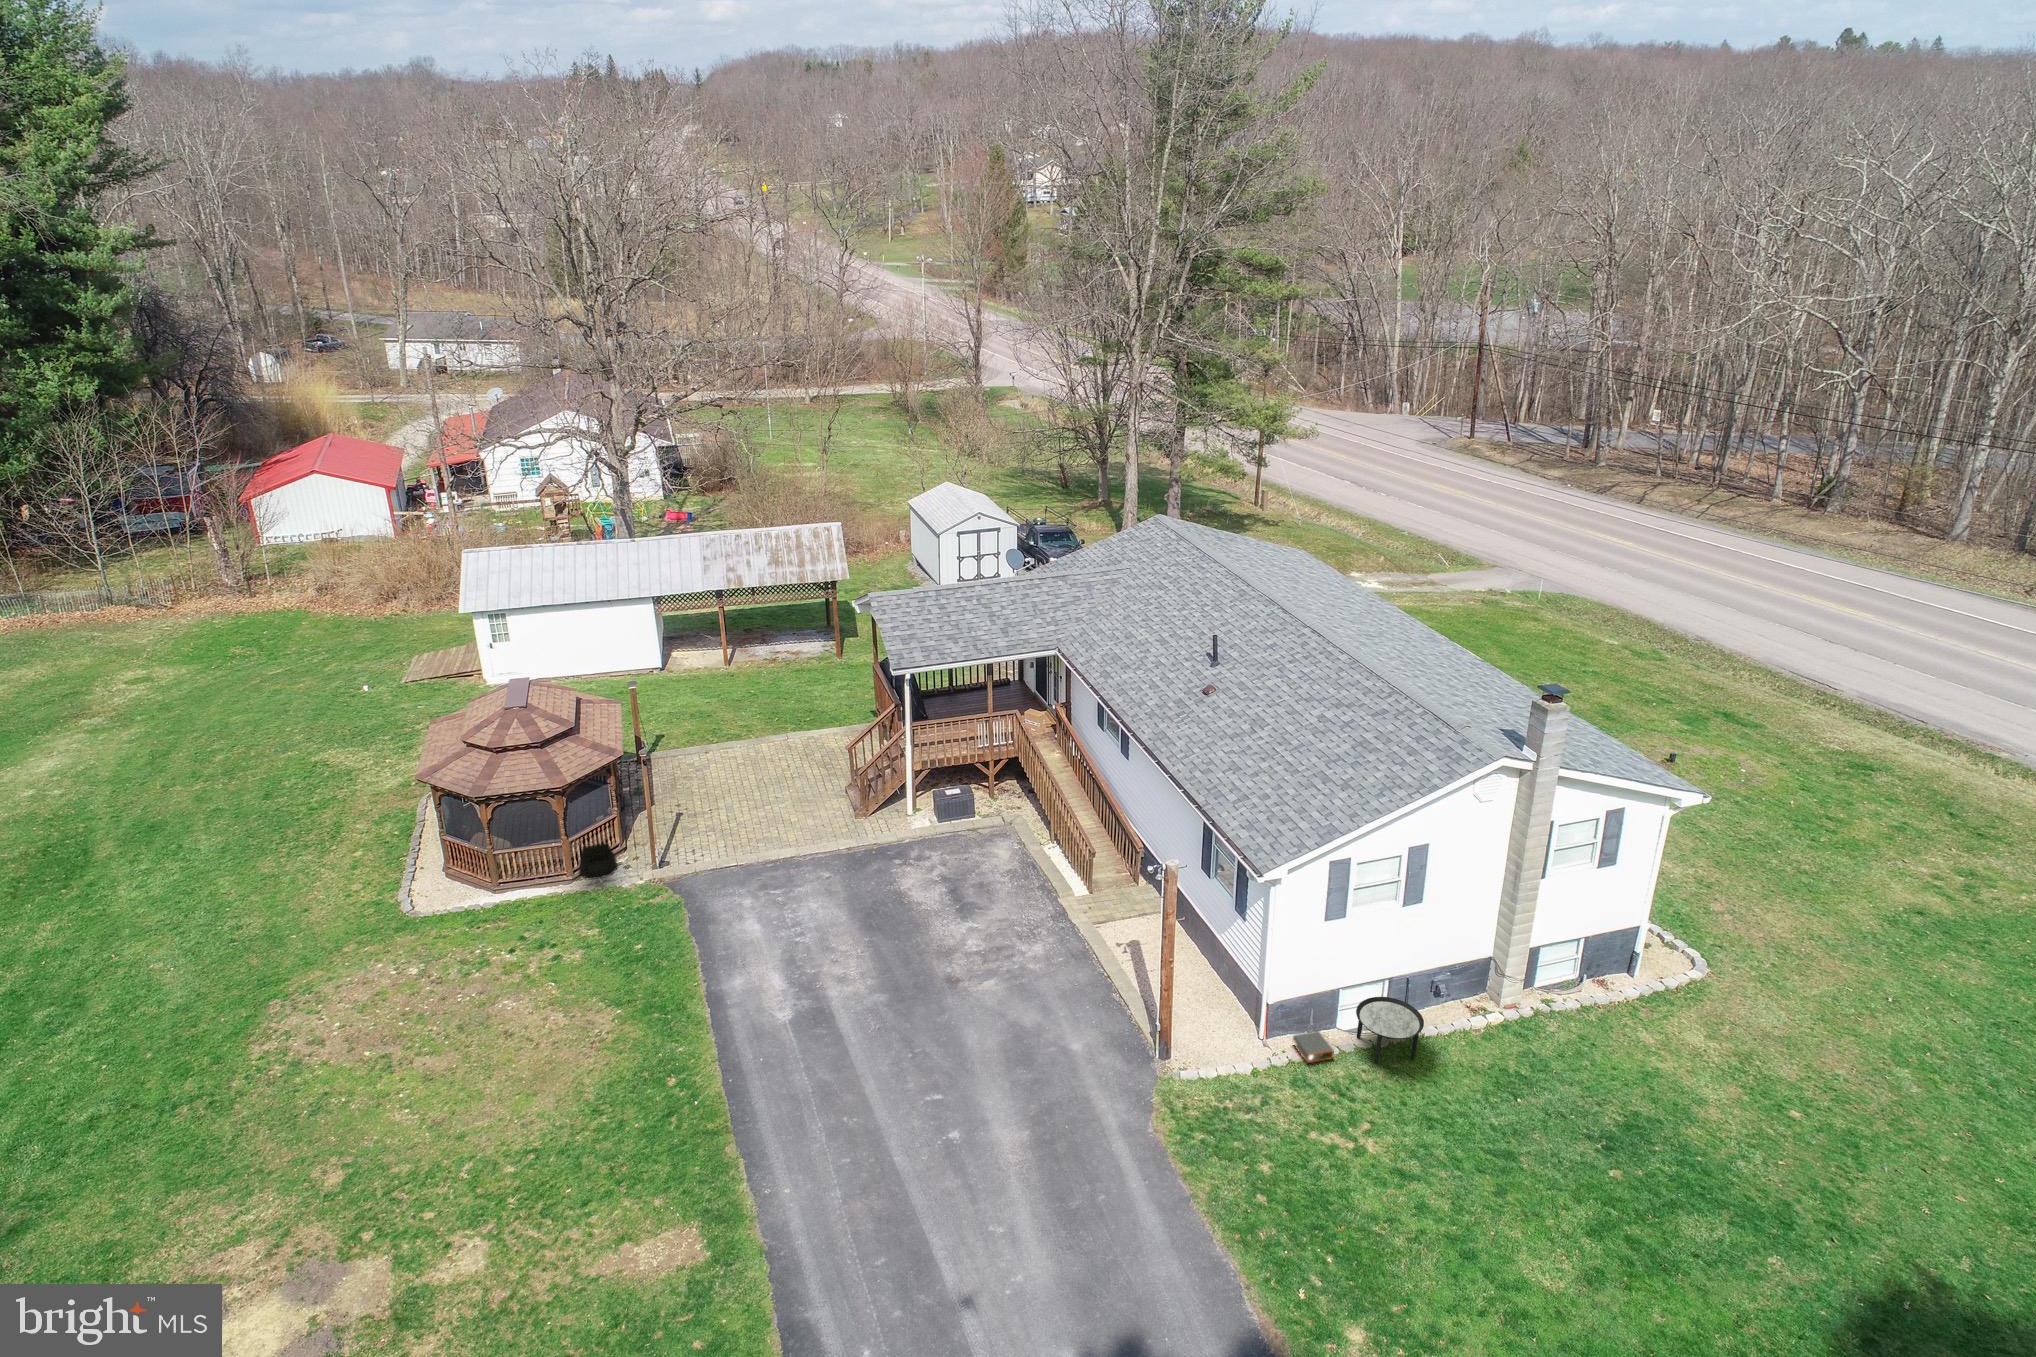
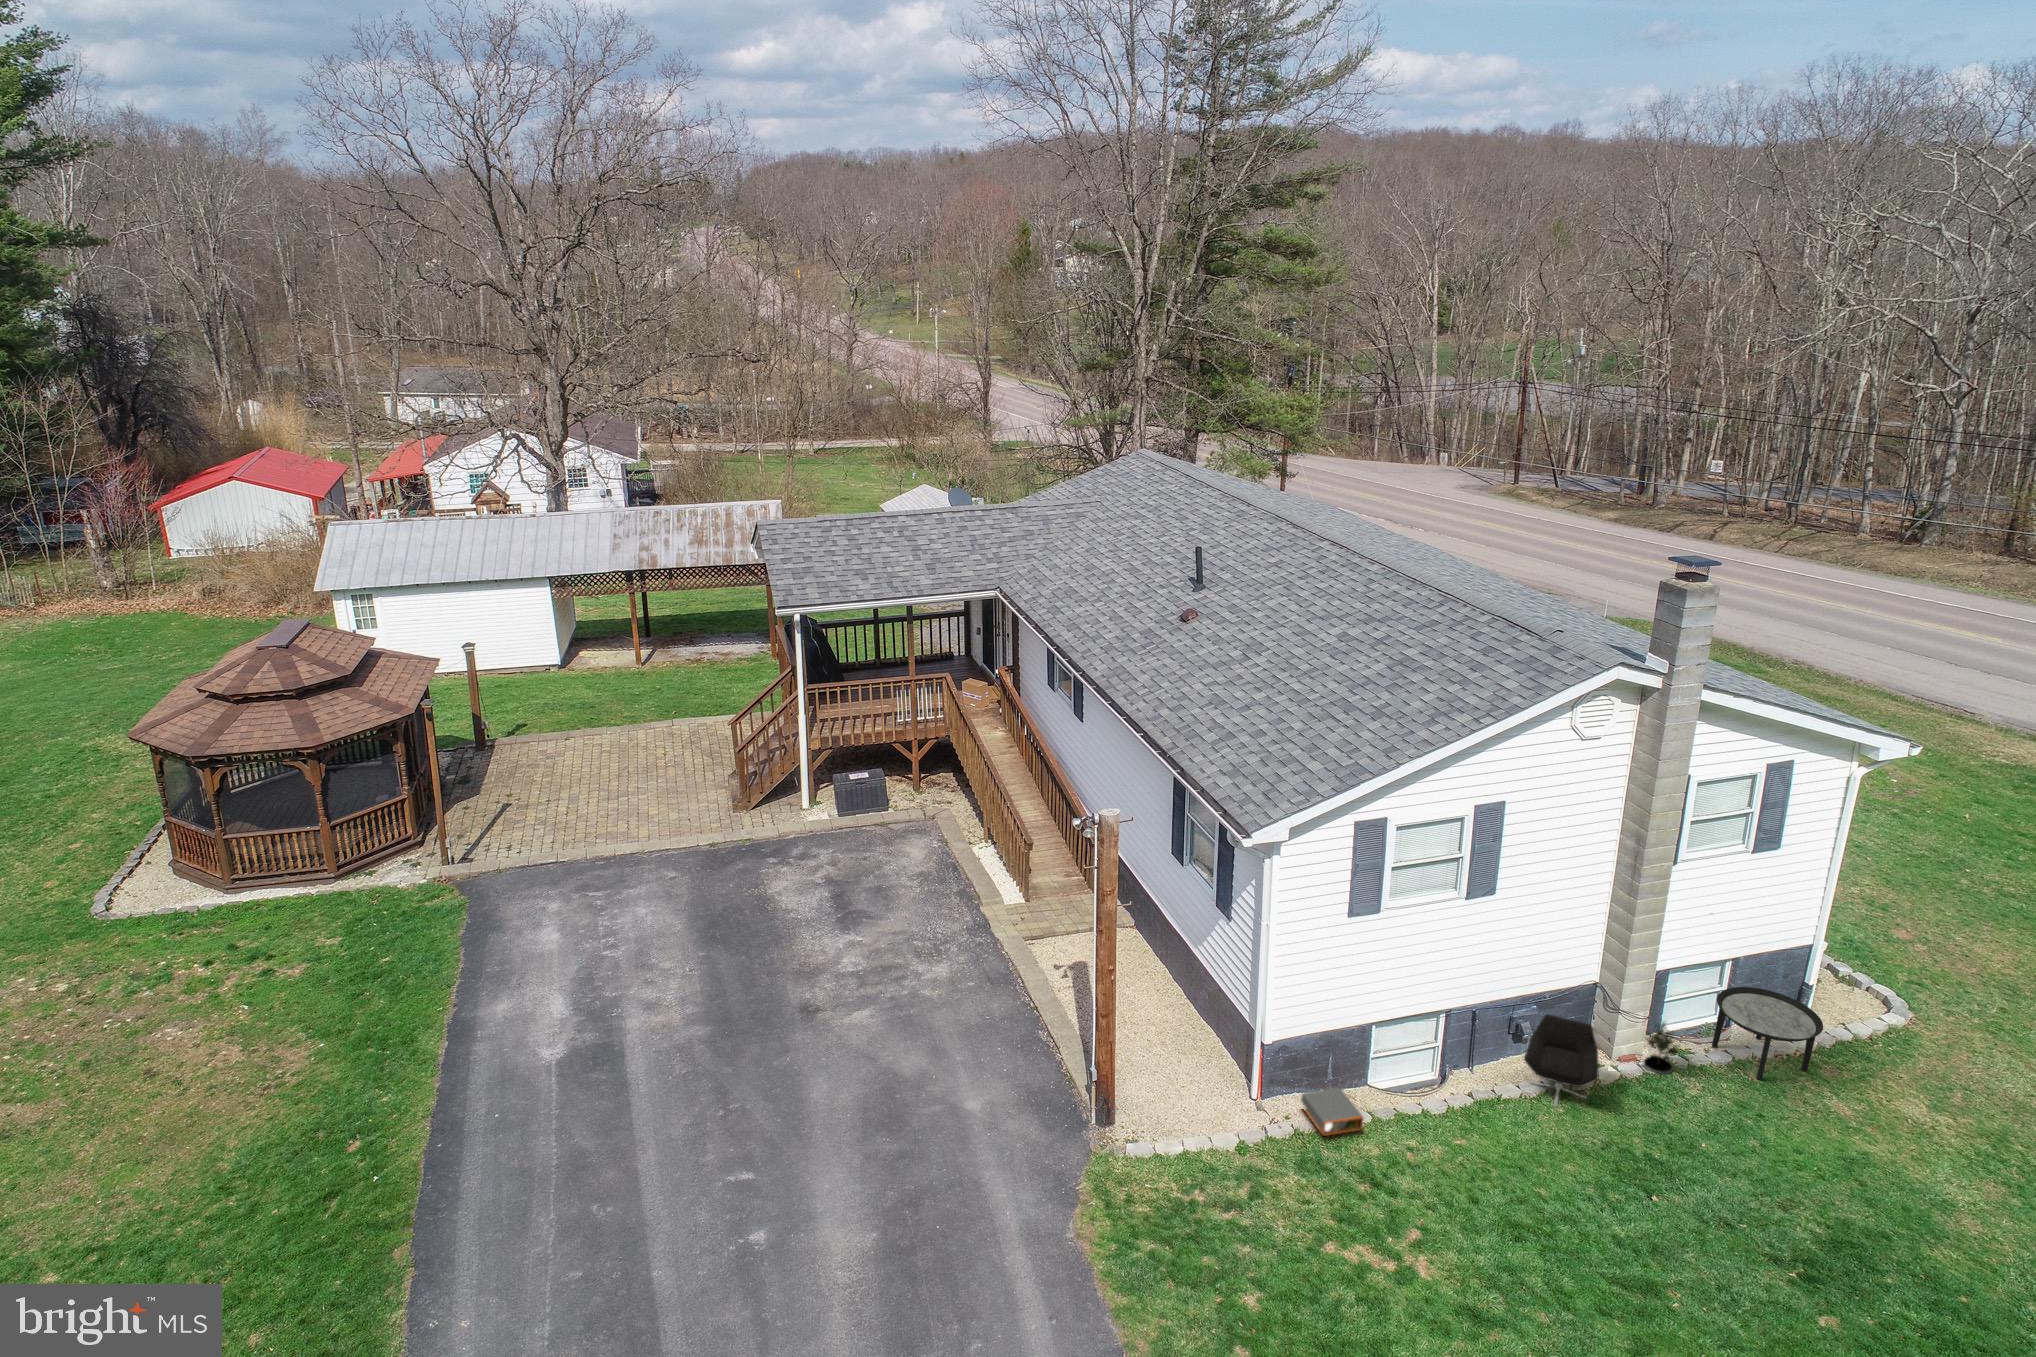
lounge chair: present [579,843,618,889] -> present [1524,1014,1599,1107]
potted tree: none [1520,980,1547,1017] -> present [1644,1022,1681,1074]
round table: present [1356,997,1424,1064] -> present [1712,987,1823,1080]

